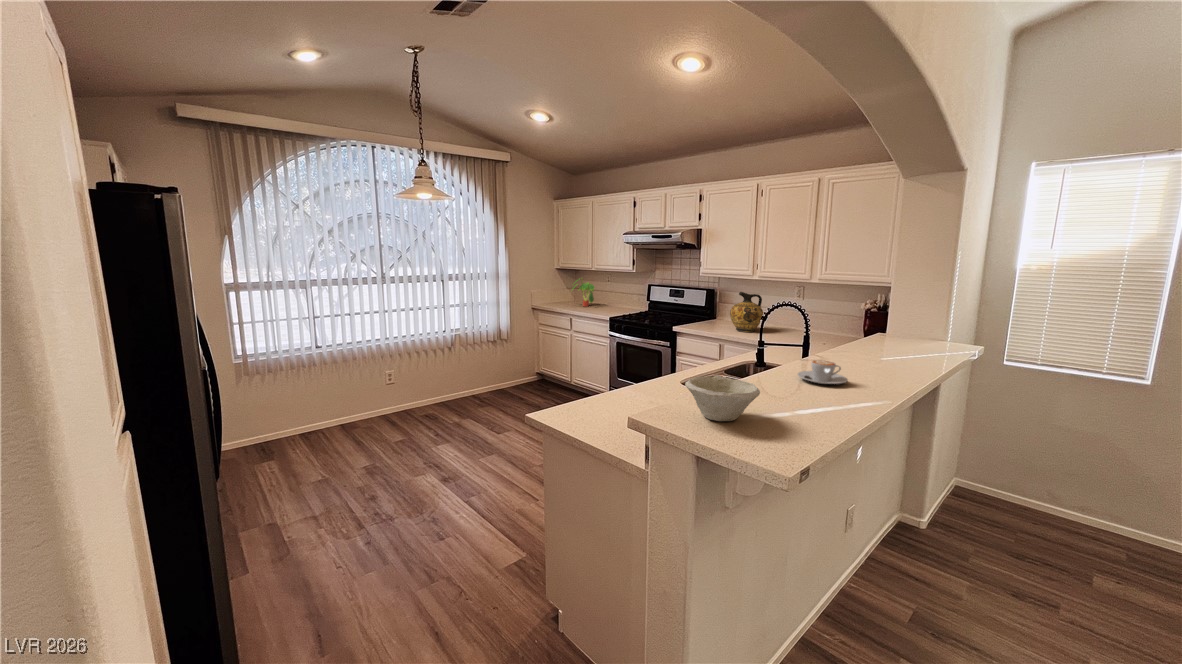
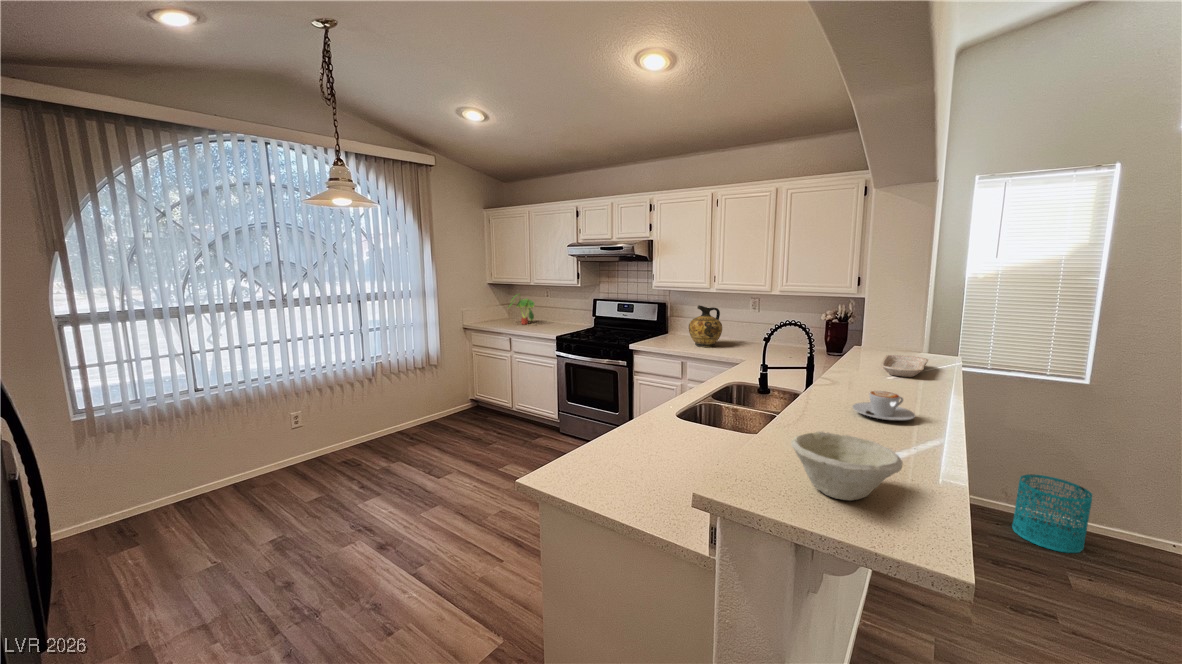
tray: none [868,340,924,358] -> present [881,355,928,377]
wastebasket: none [1051,477,1141,560] -> present [1012,474,1092,553]

